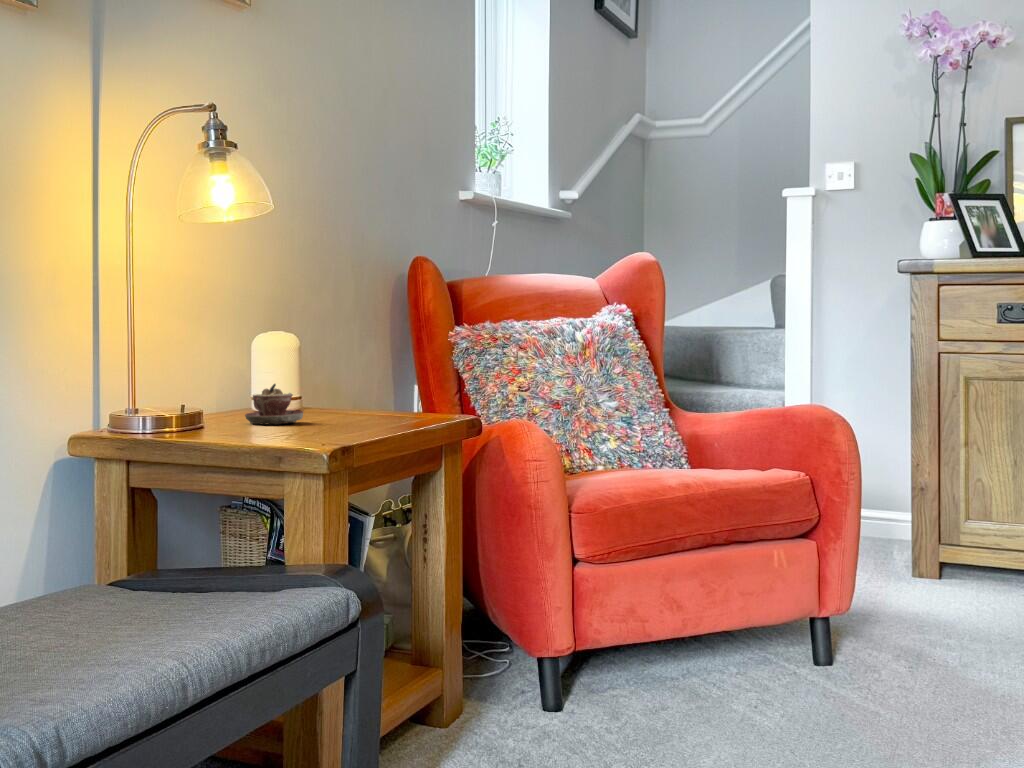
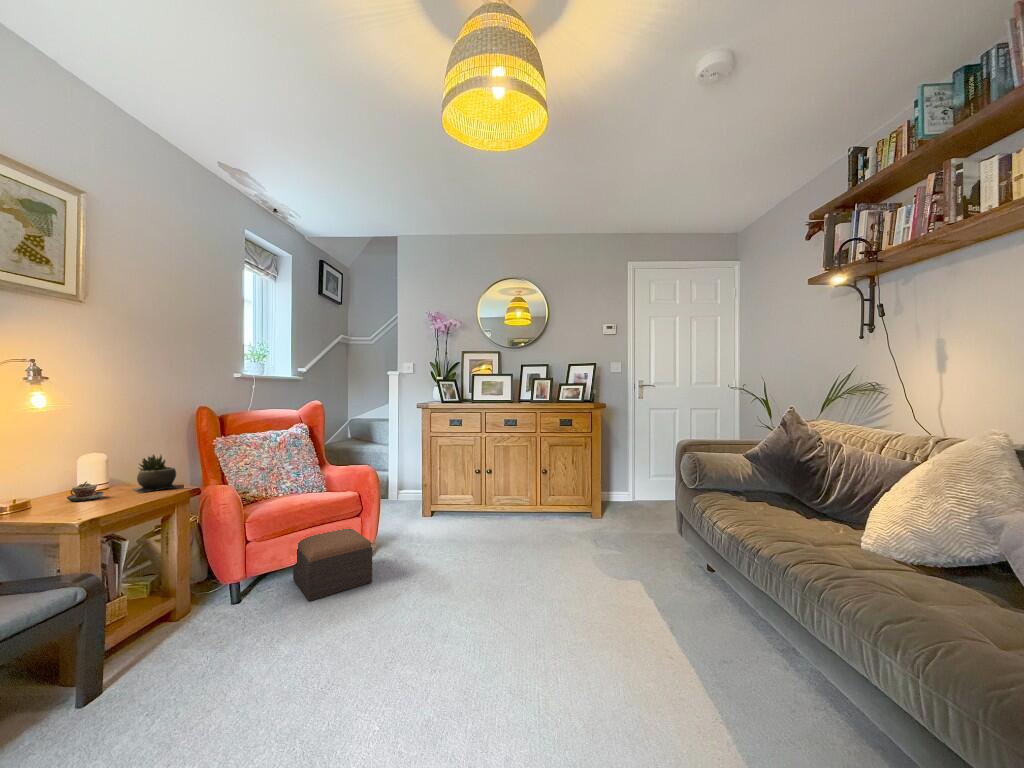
succulent plant: none [336,338,430,421] -> present [133,455,178,493]
footstool: none [655,565,872,732] -> present [293,528,372,601]

